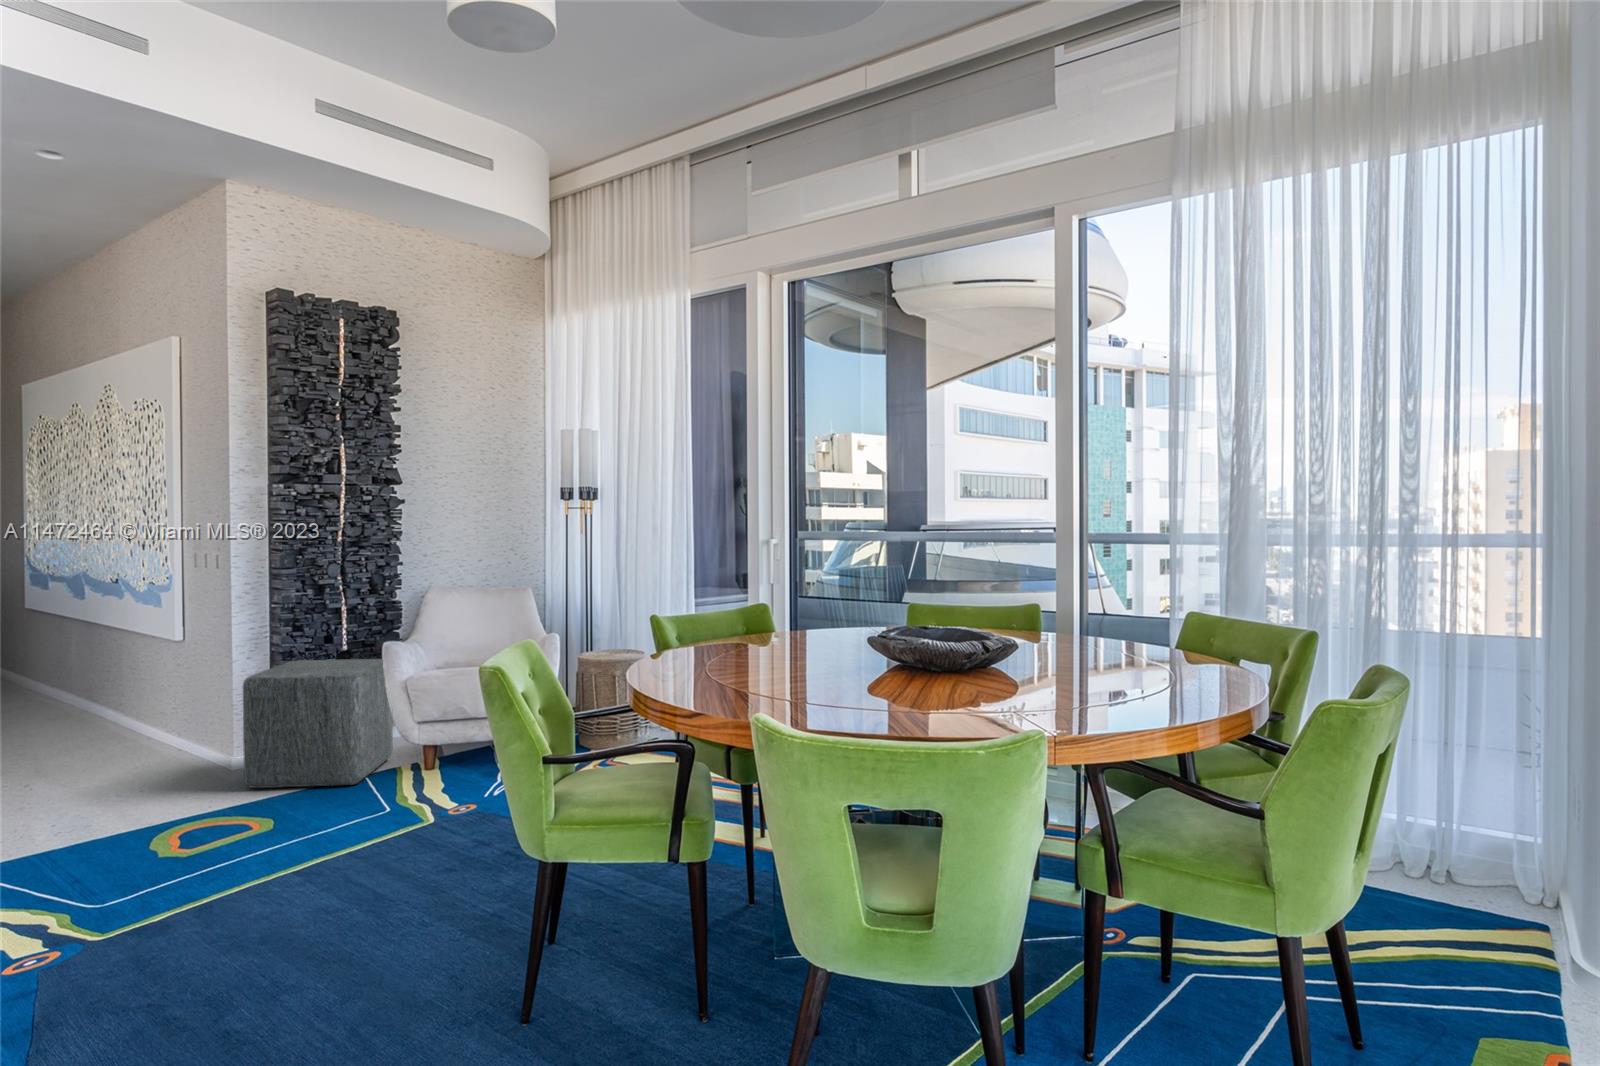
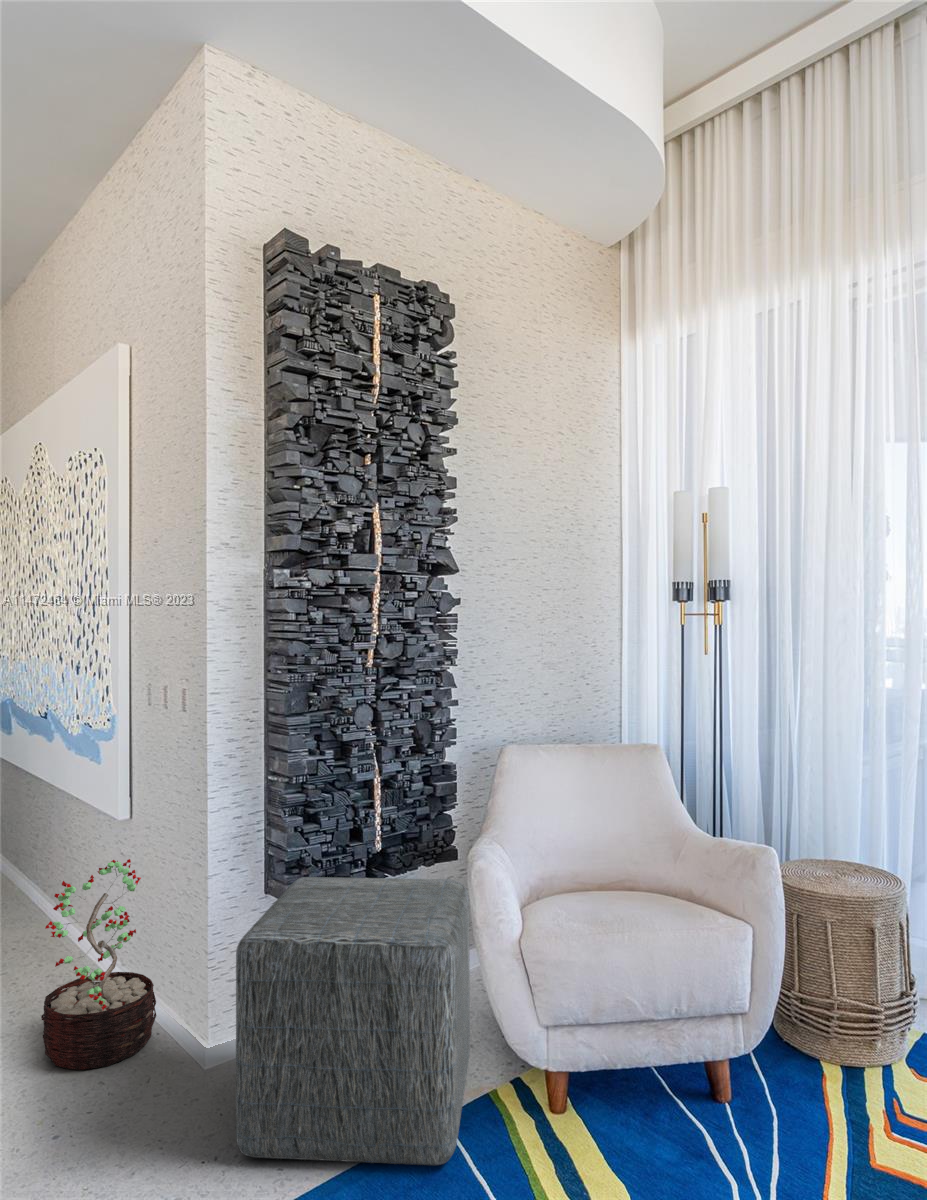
decorative plant: none [127,659,203,774] -> present [41,859,156,1070]

